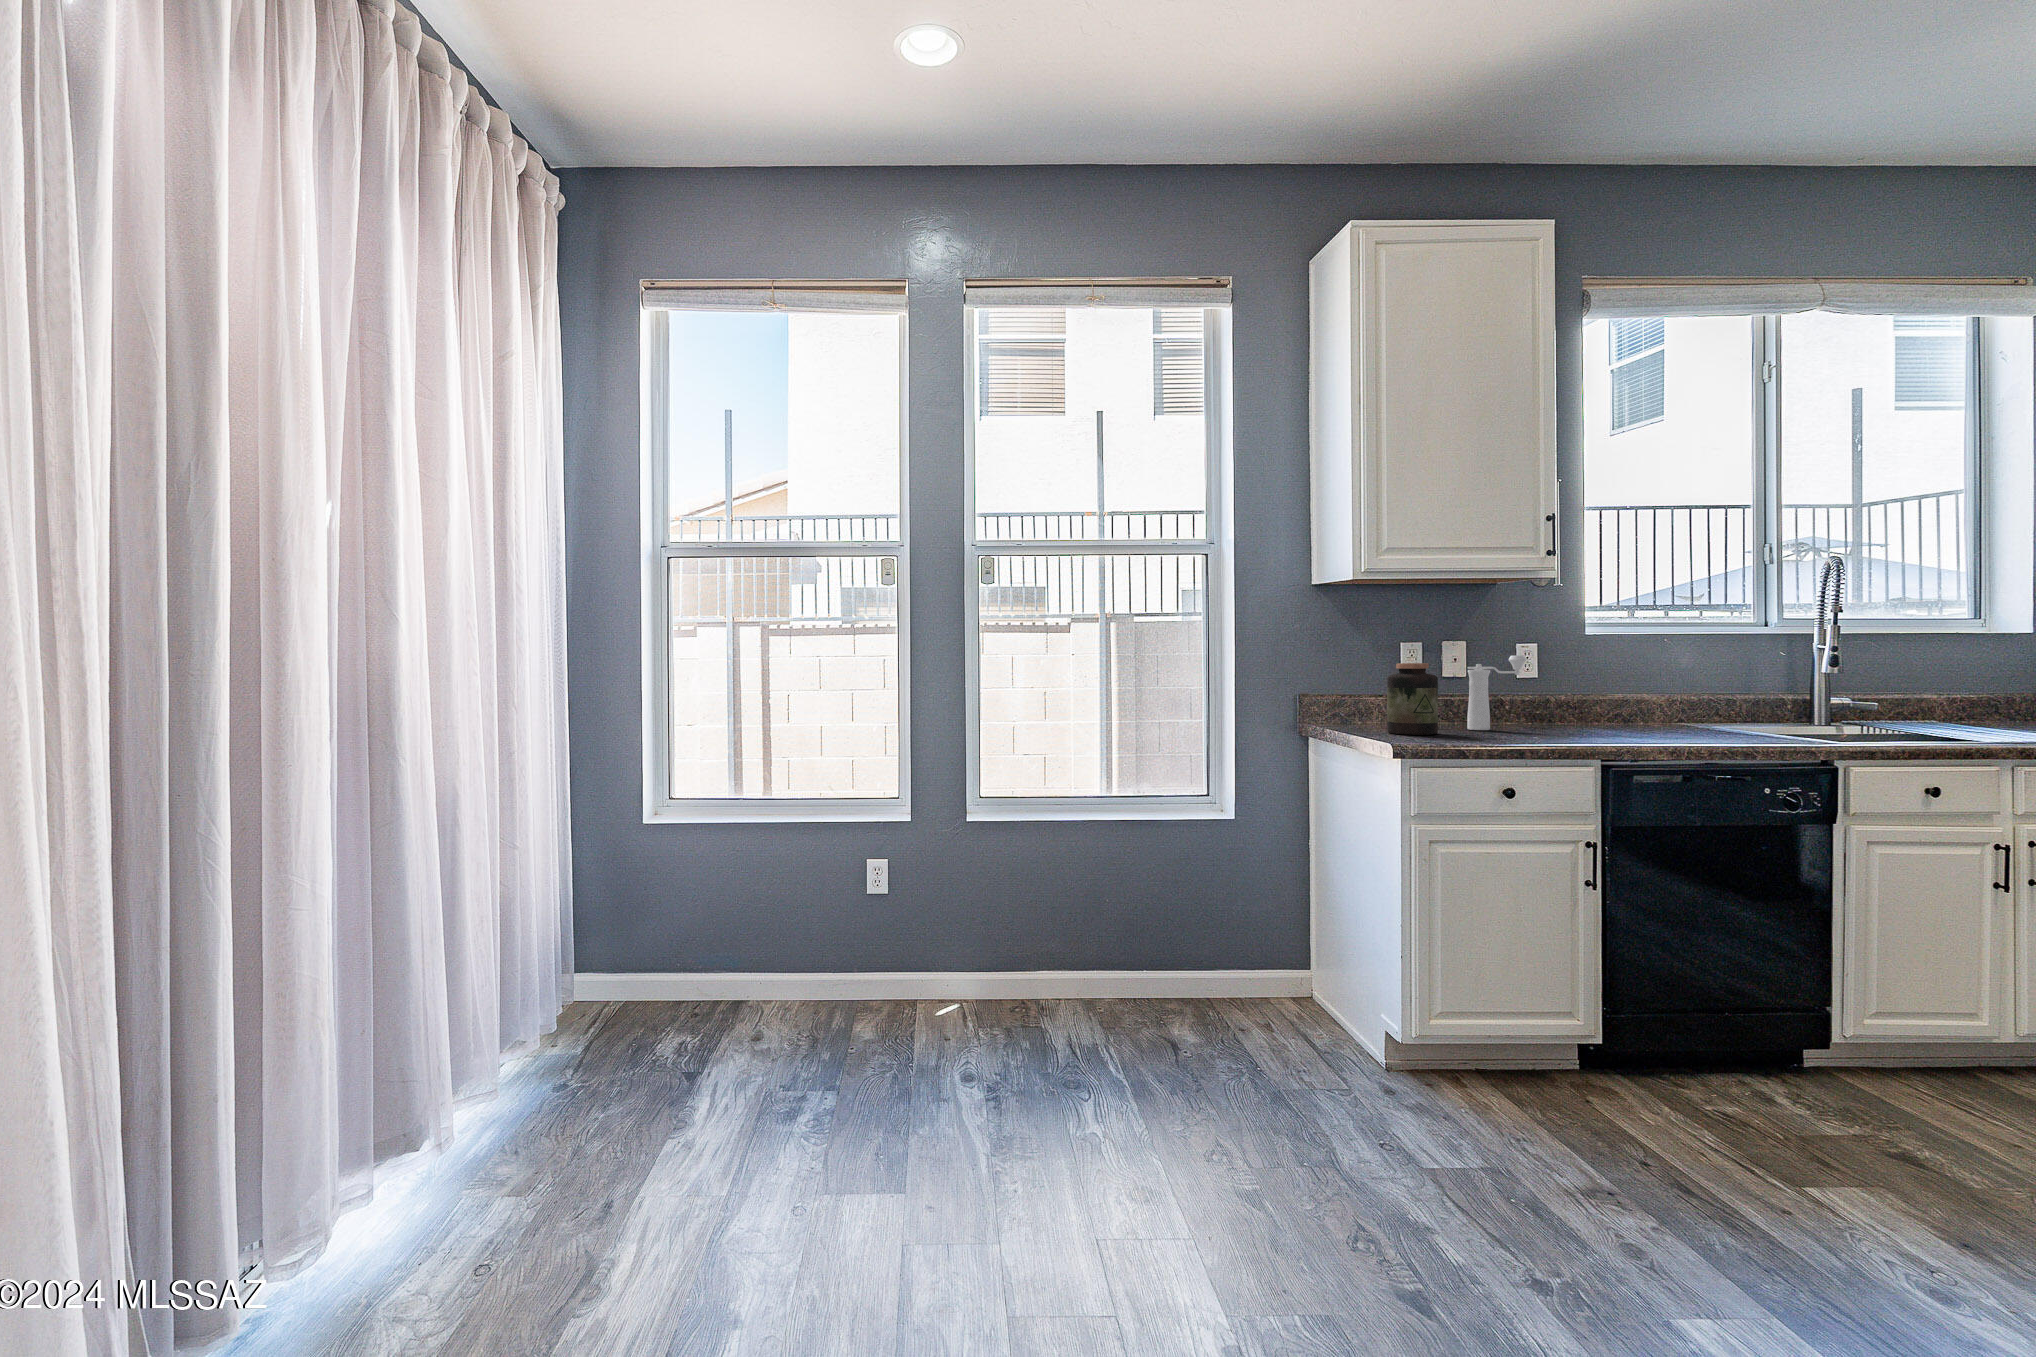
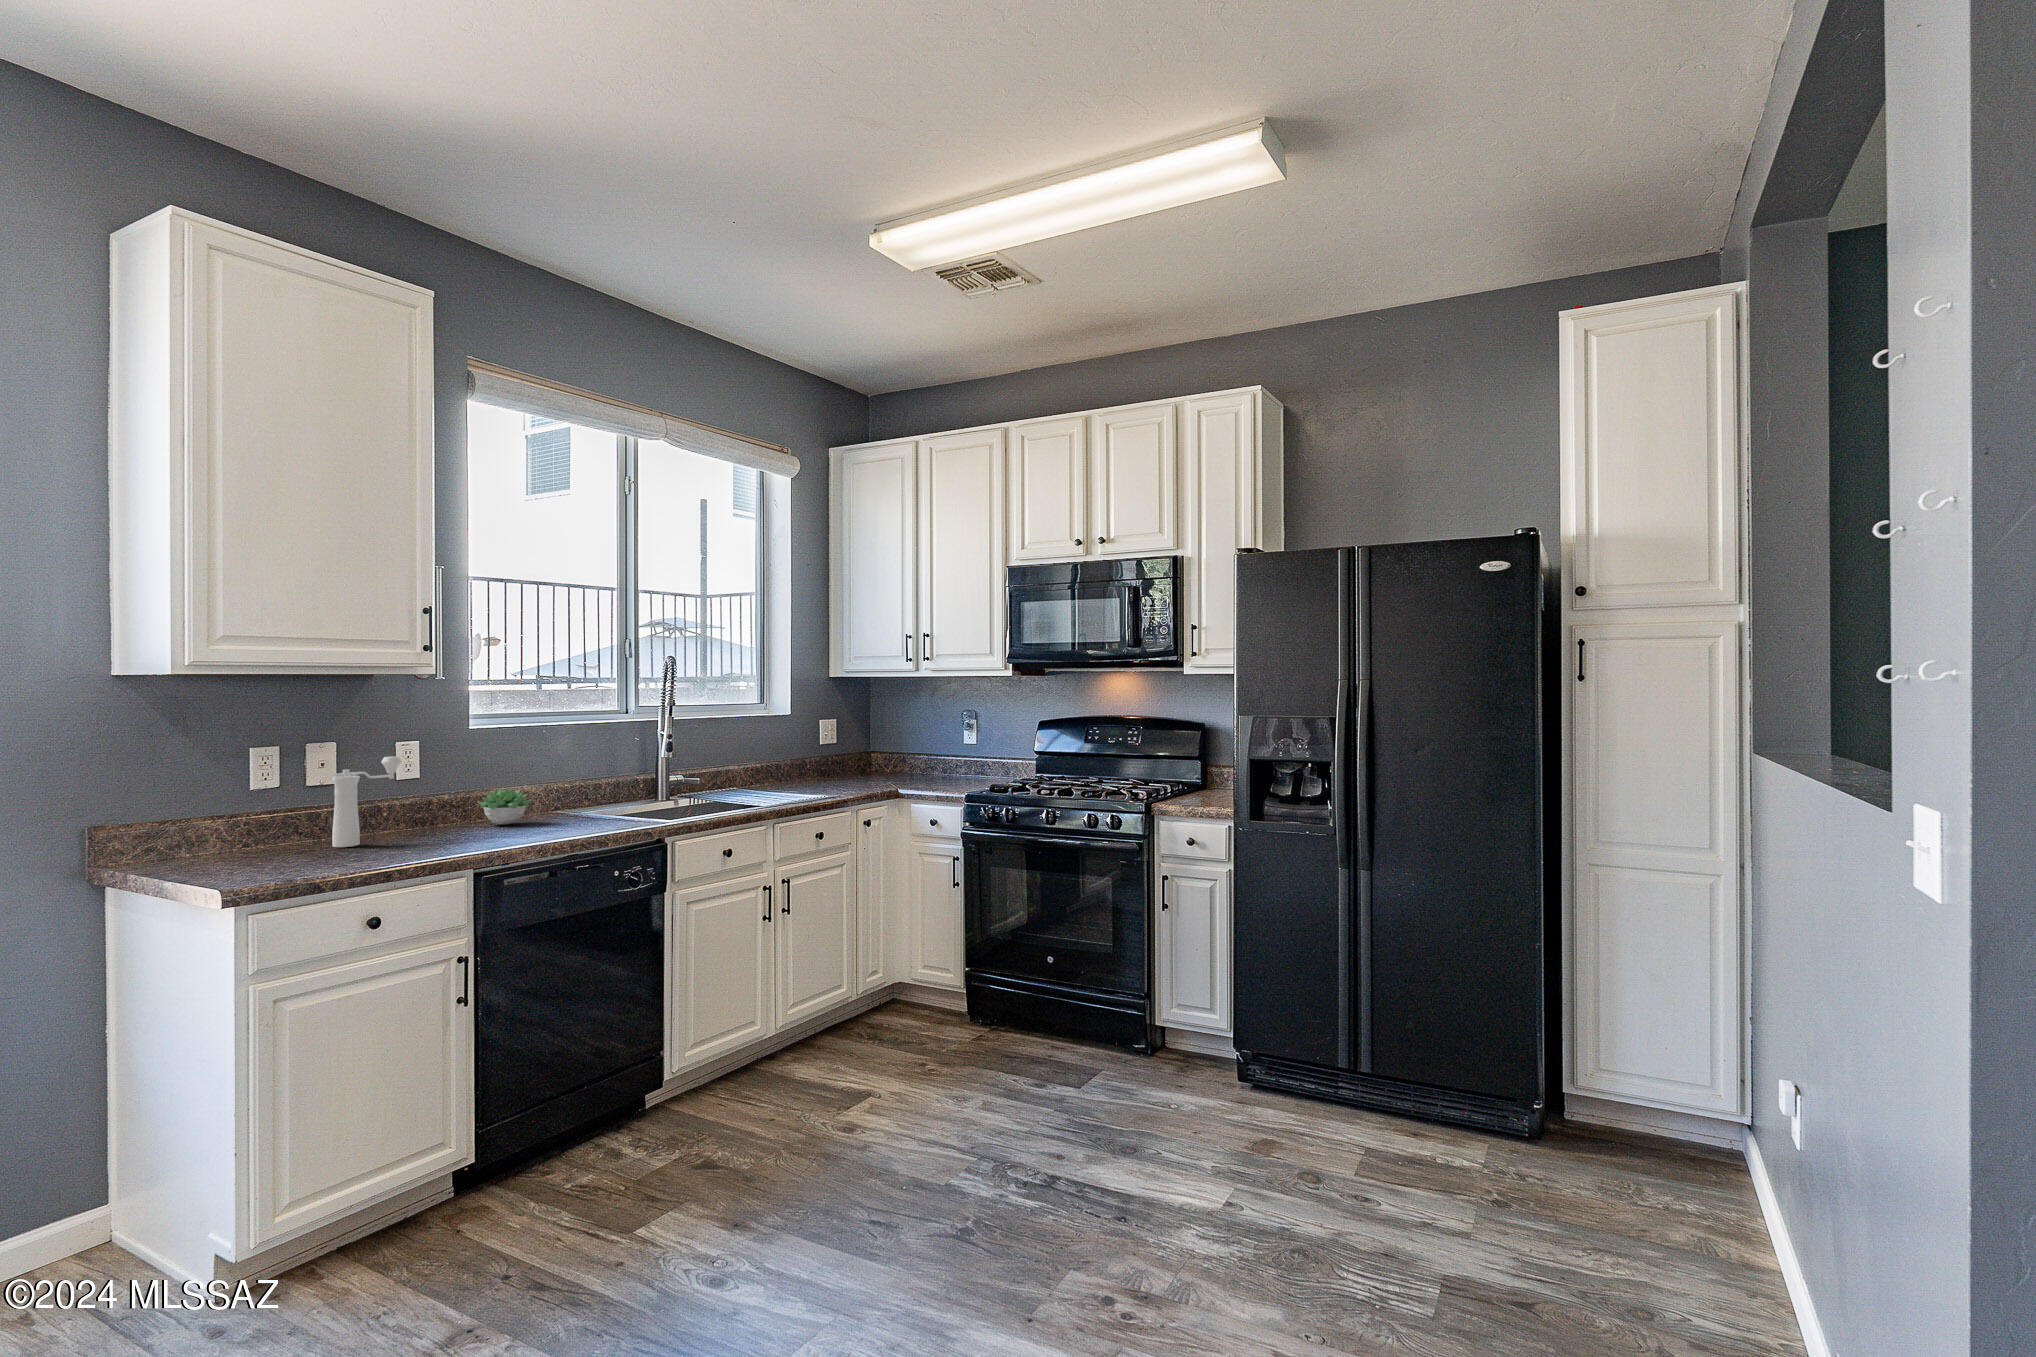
jar: present [1387,663,1438,735] -> none [224,776,293,867]
succulent plant: none [1597,694,1658,728] -> present [477,789,532,825]

